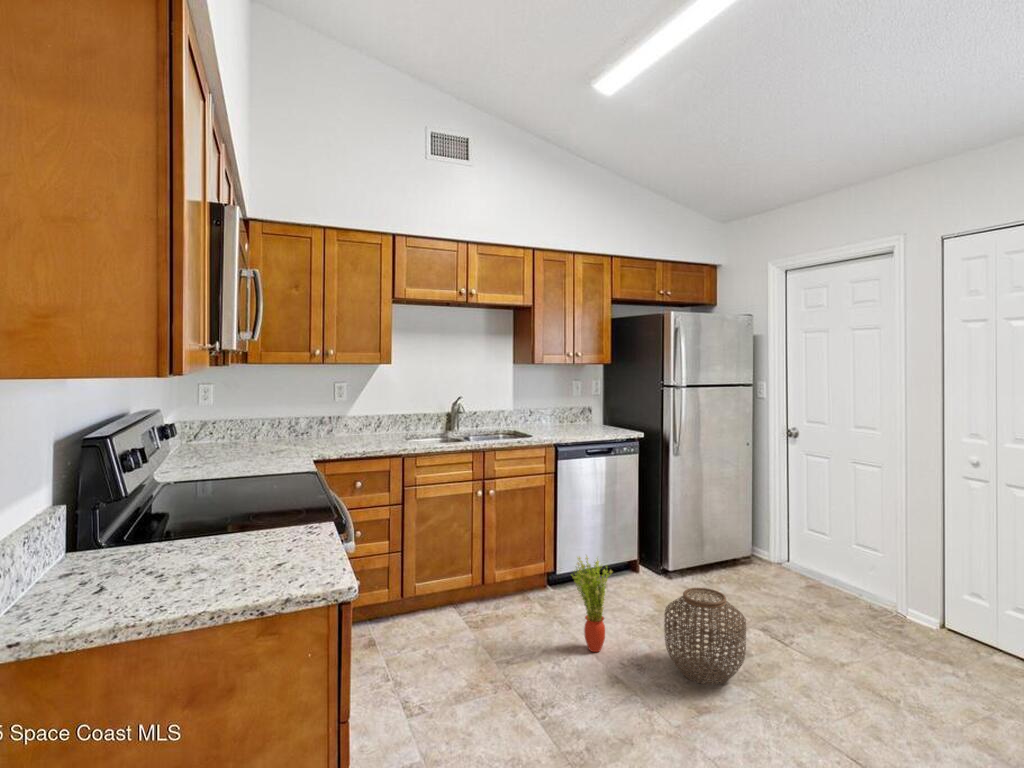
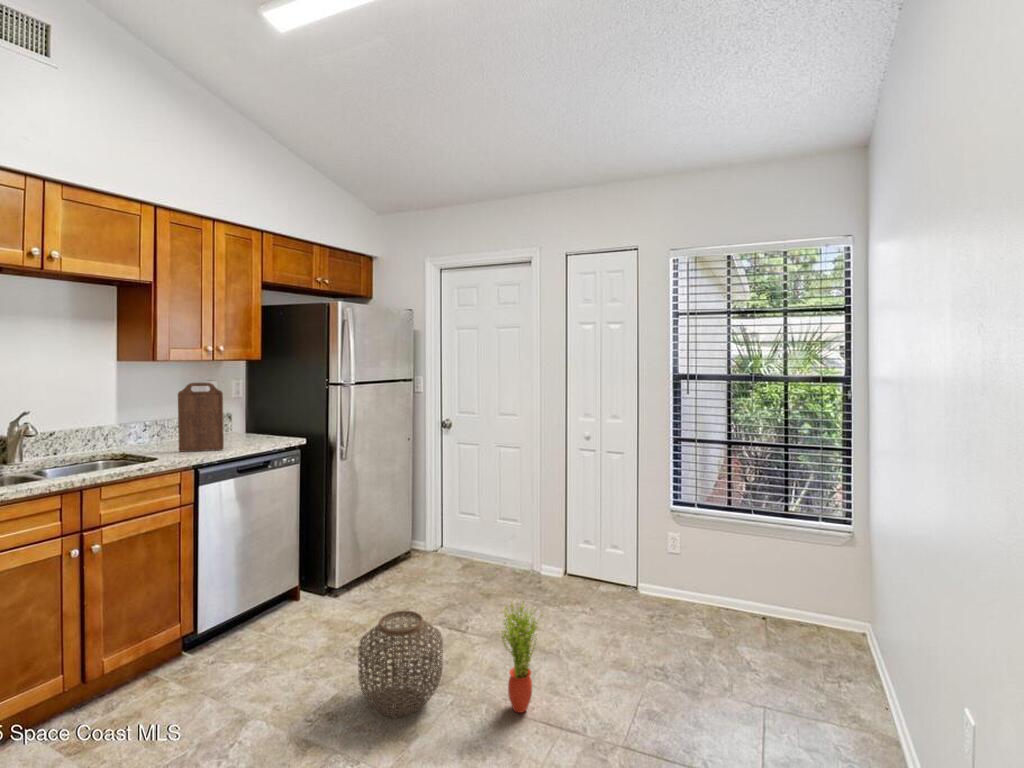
cutting board: none [548,381,579,435] -> present [178,383,224,452]
potted plant: present [571,556,612,652] -> present [501,603,543,713]

